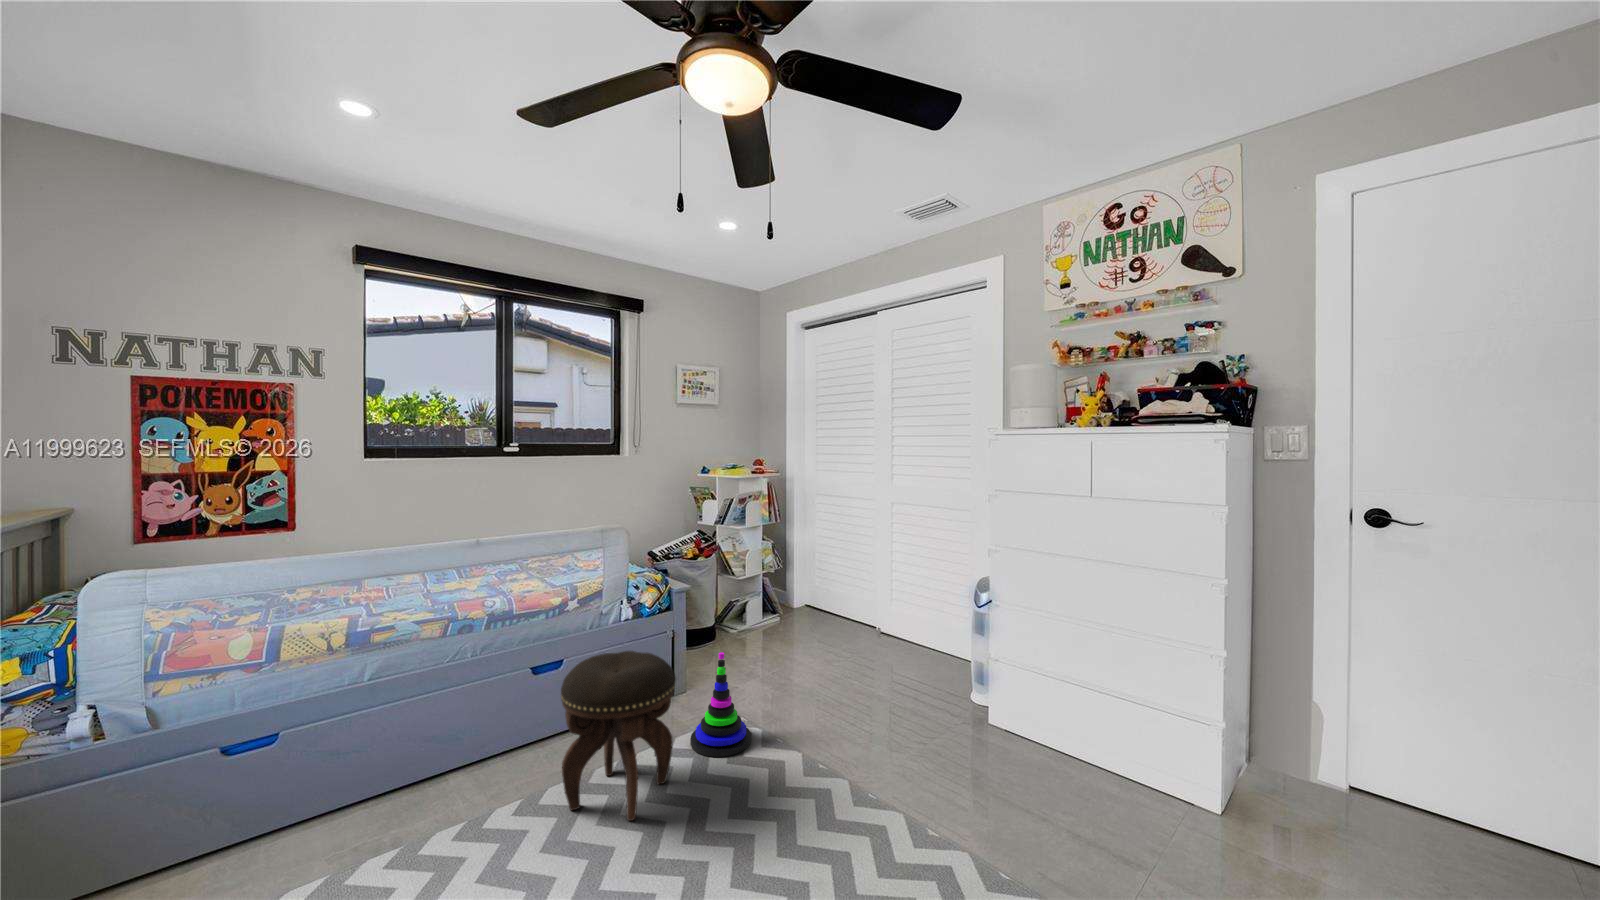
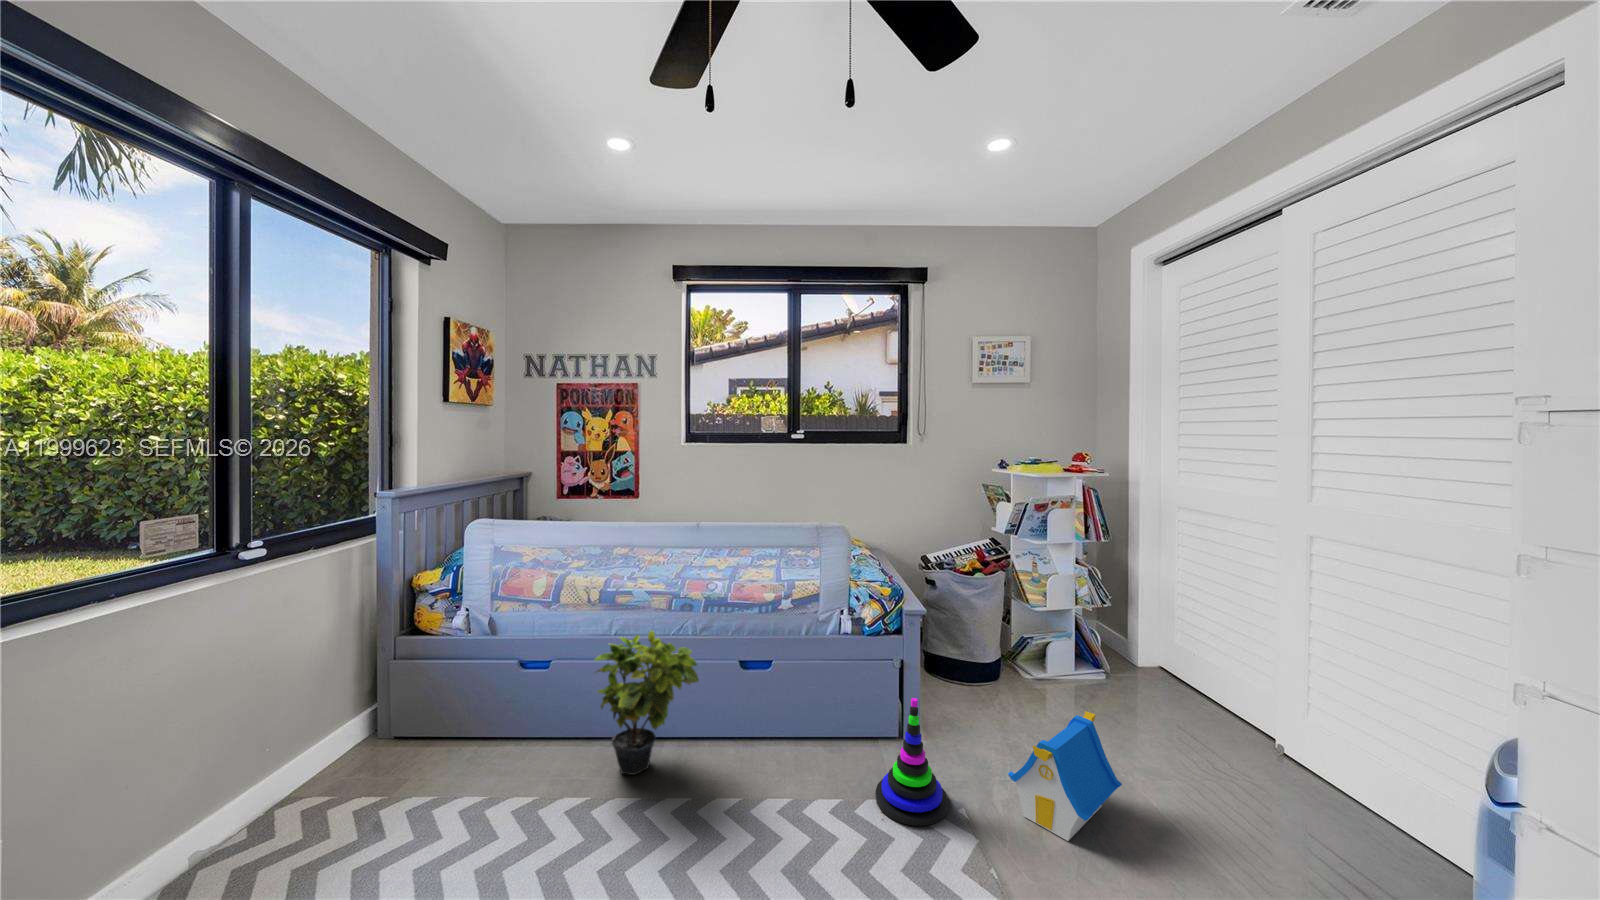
toy house: none [787,635,854,724] -> present [1008,711,1122,841]
footstool: present [561,651,676,821] -> none [717,665,835,855]
potted plant: none [362,654,503,829] -> present [594,630,699,775]

